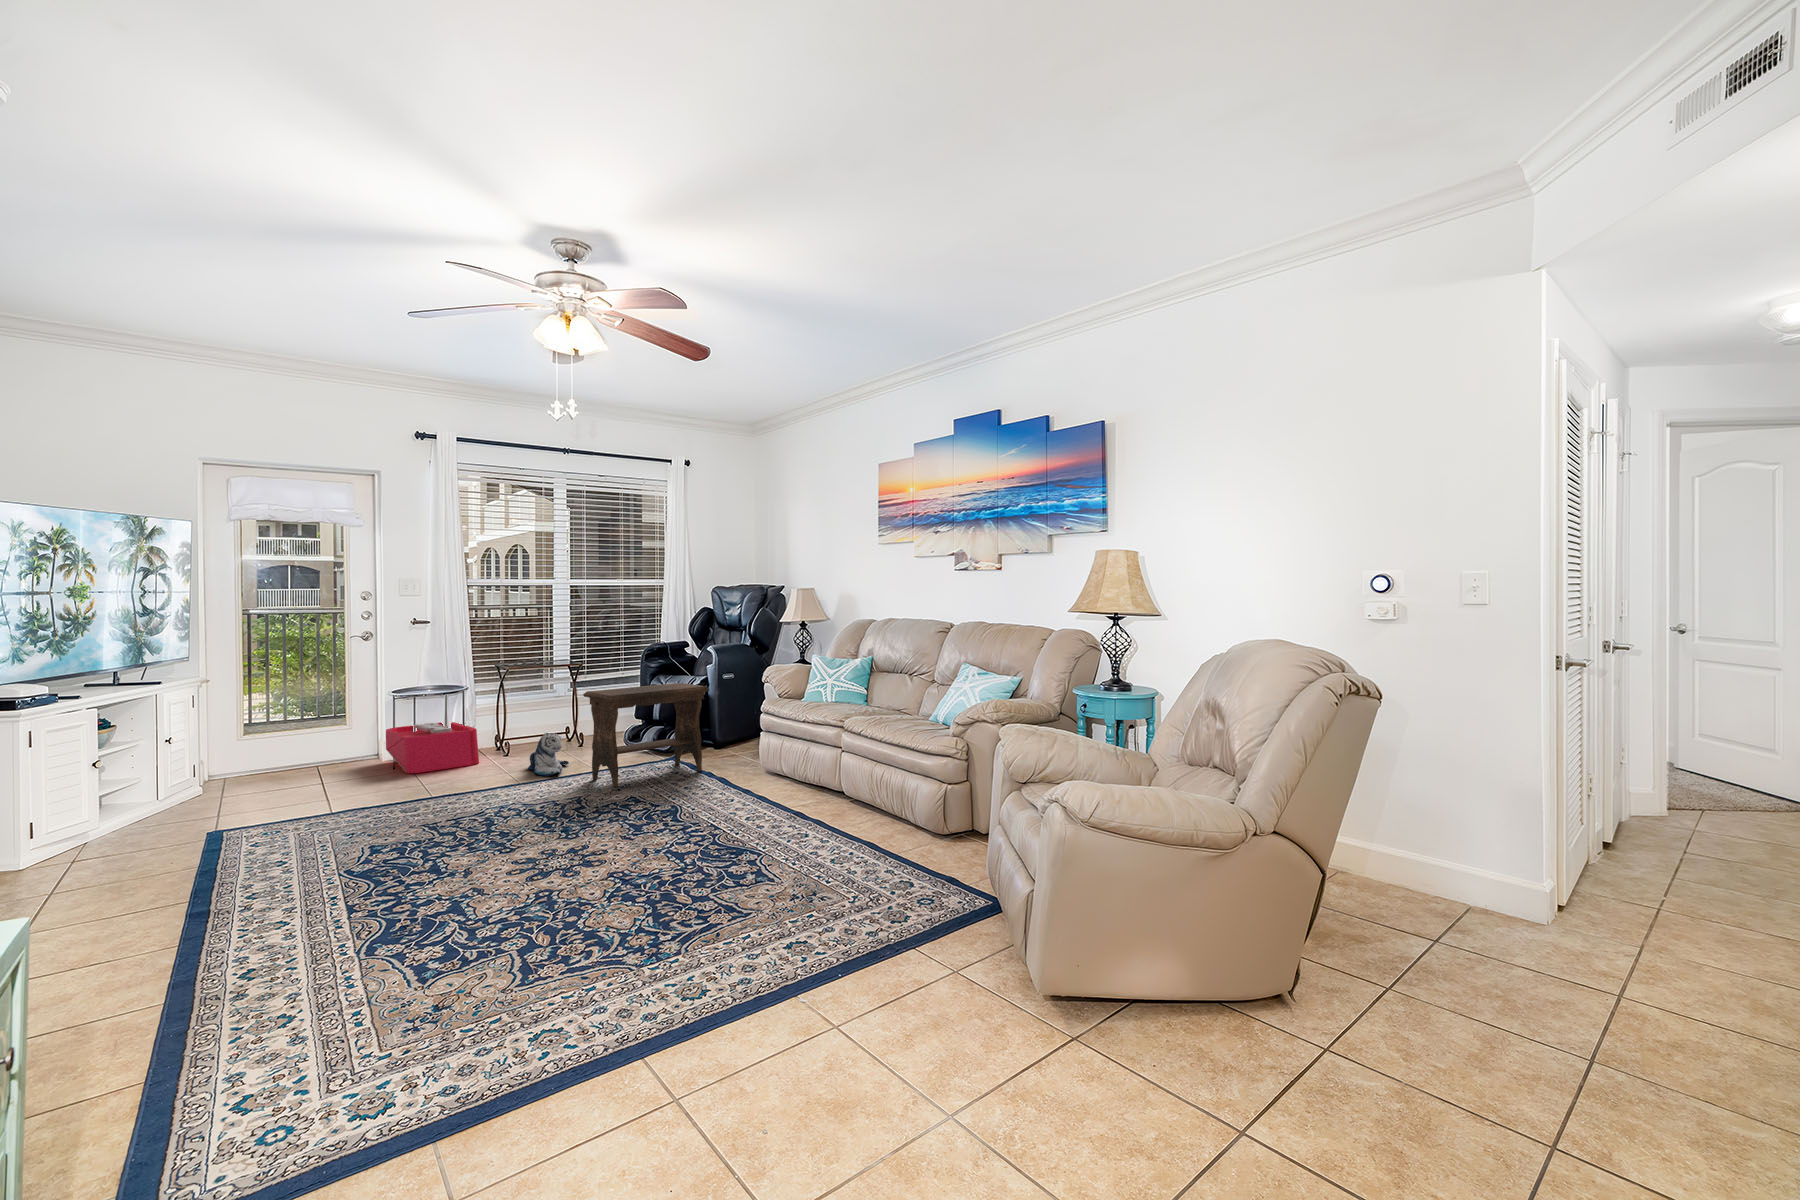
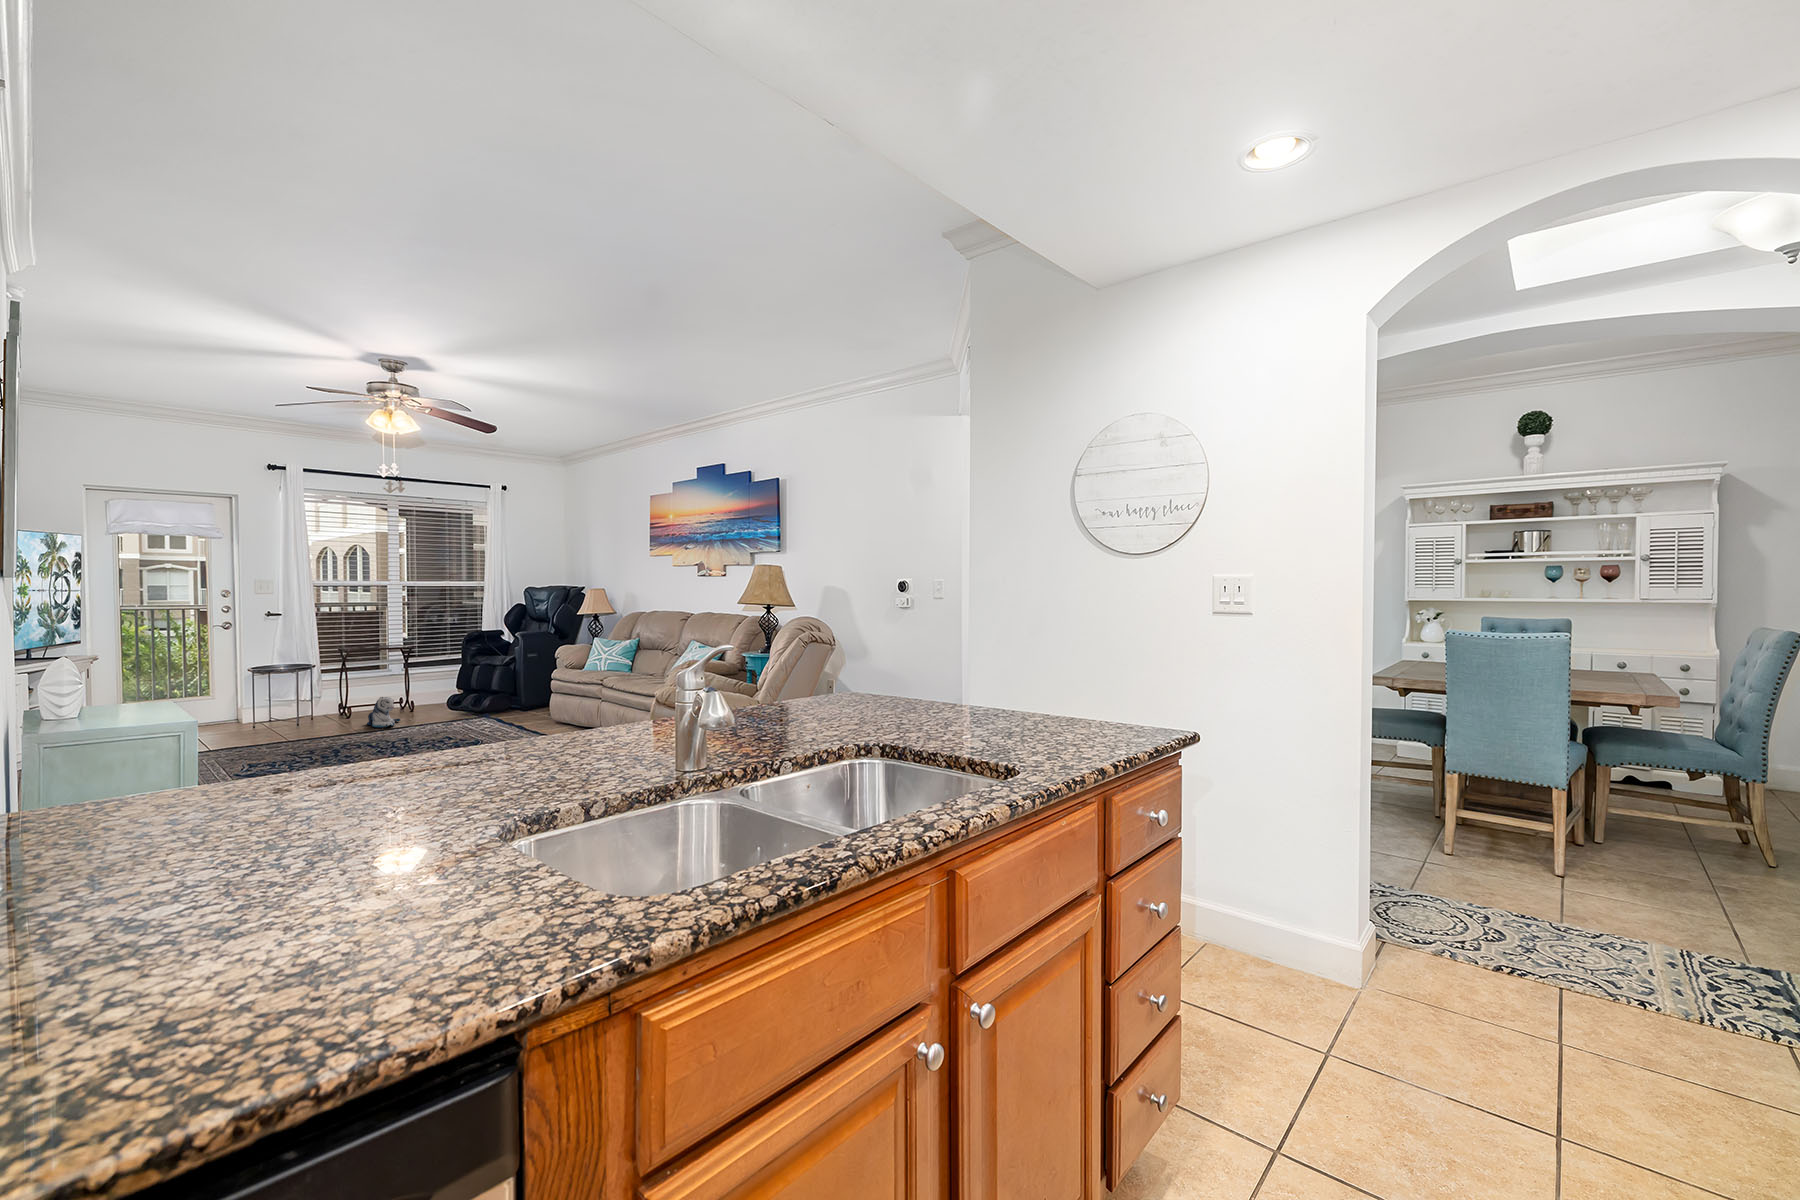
footstool: present [583,683,709,787] -> none [411,659,511,732]
storage bin: present [386,722,479,773] -> none [245,689,326,730]

